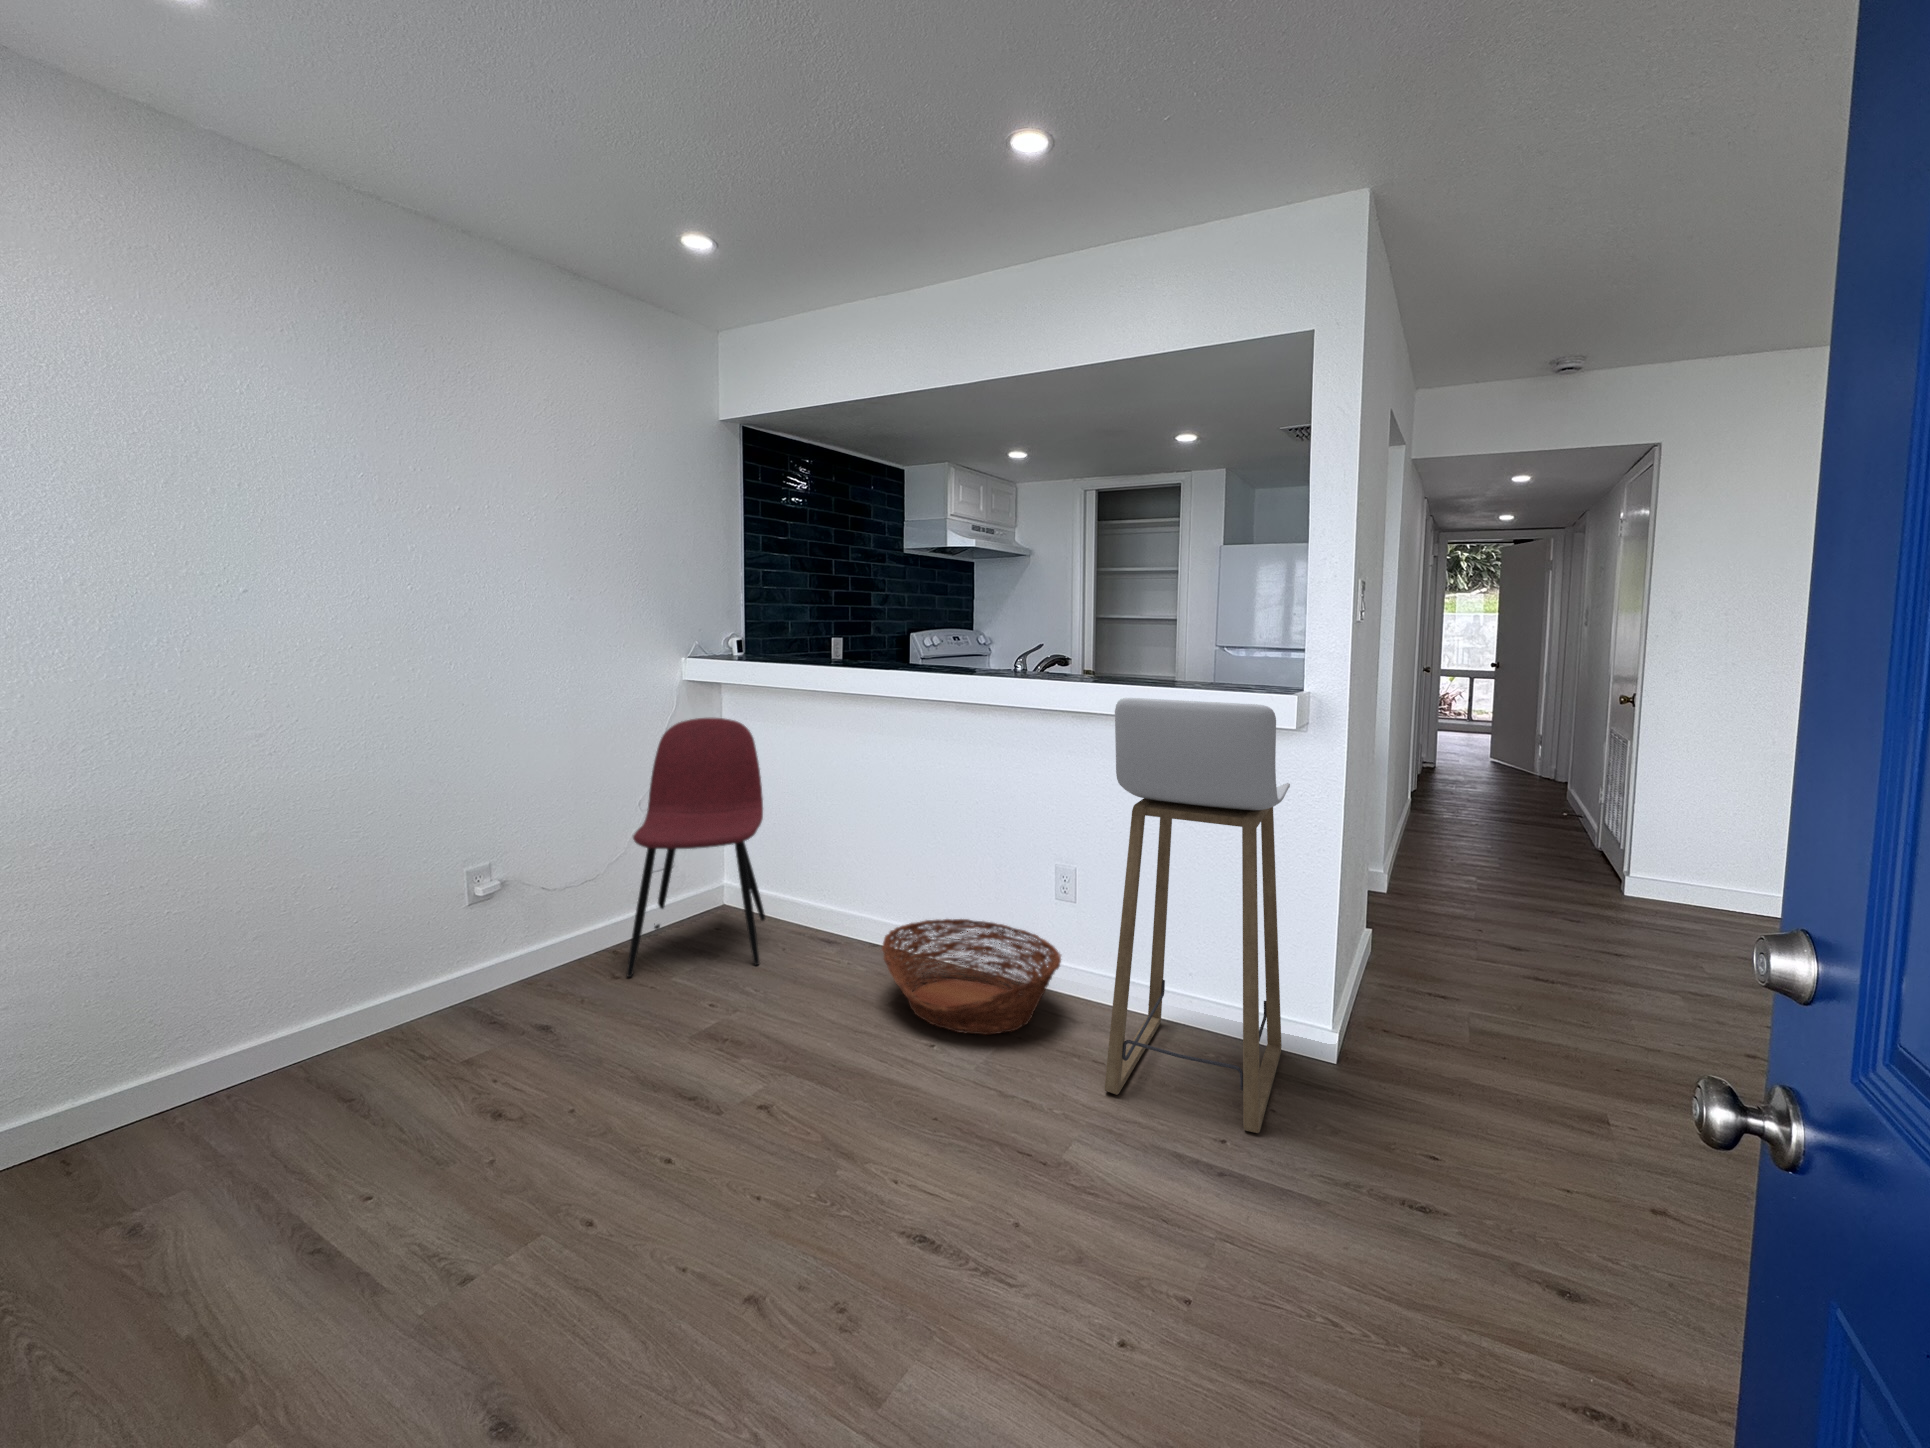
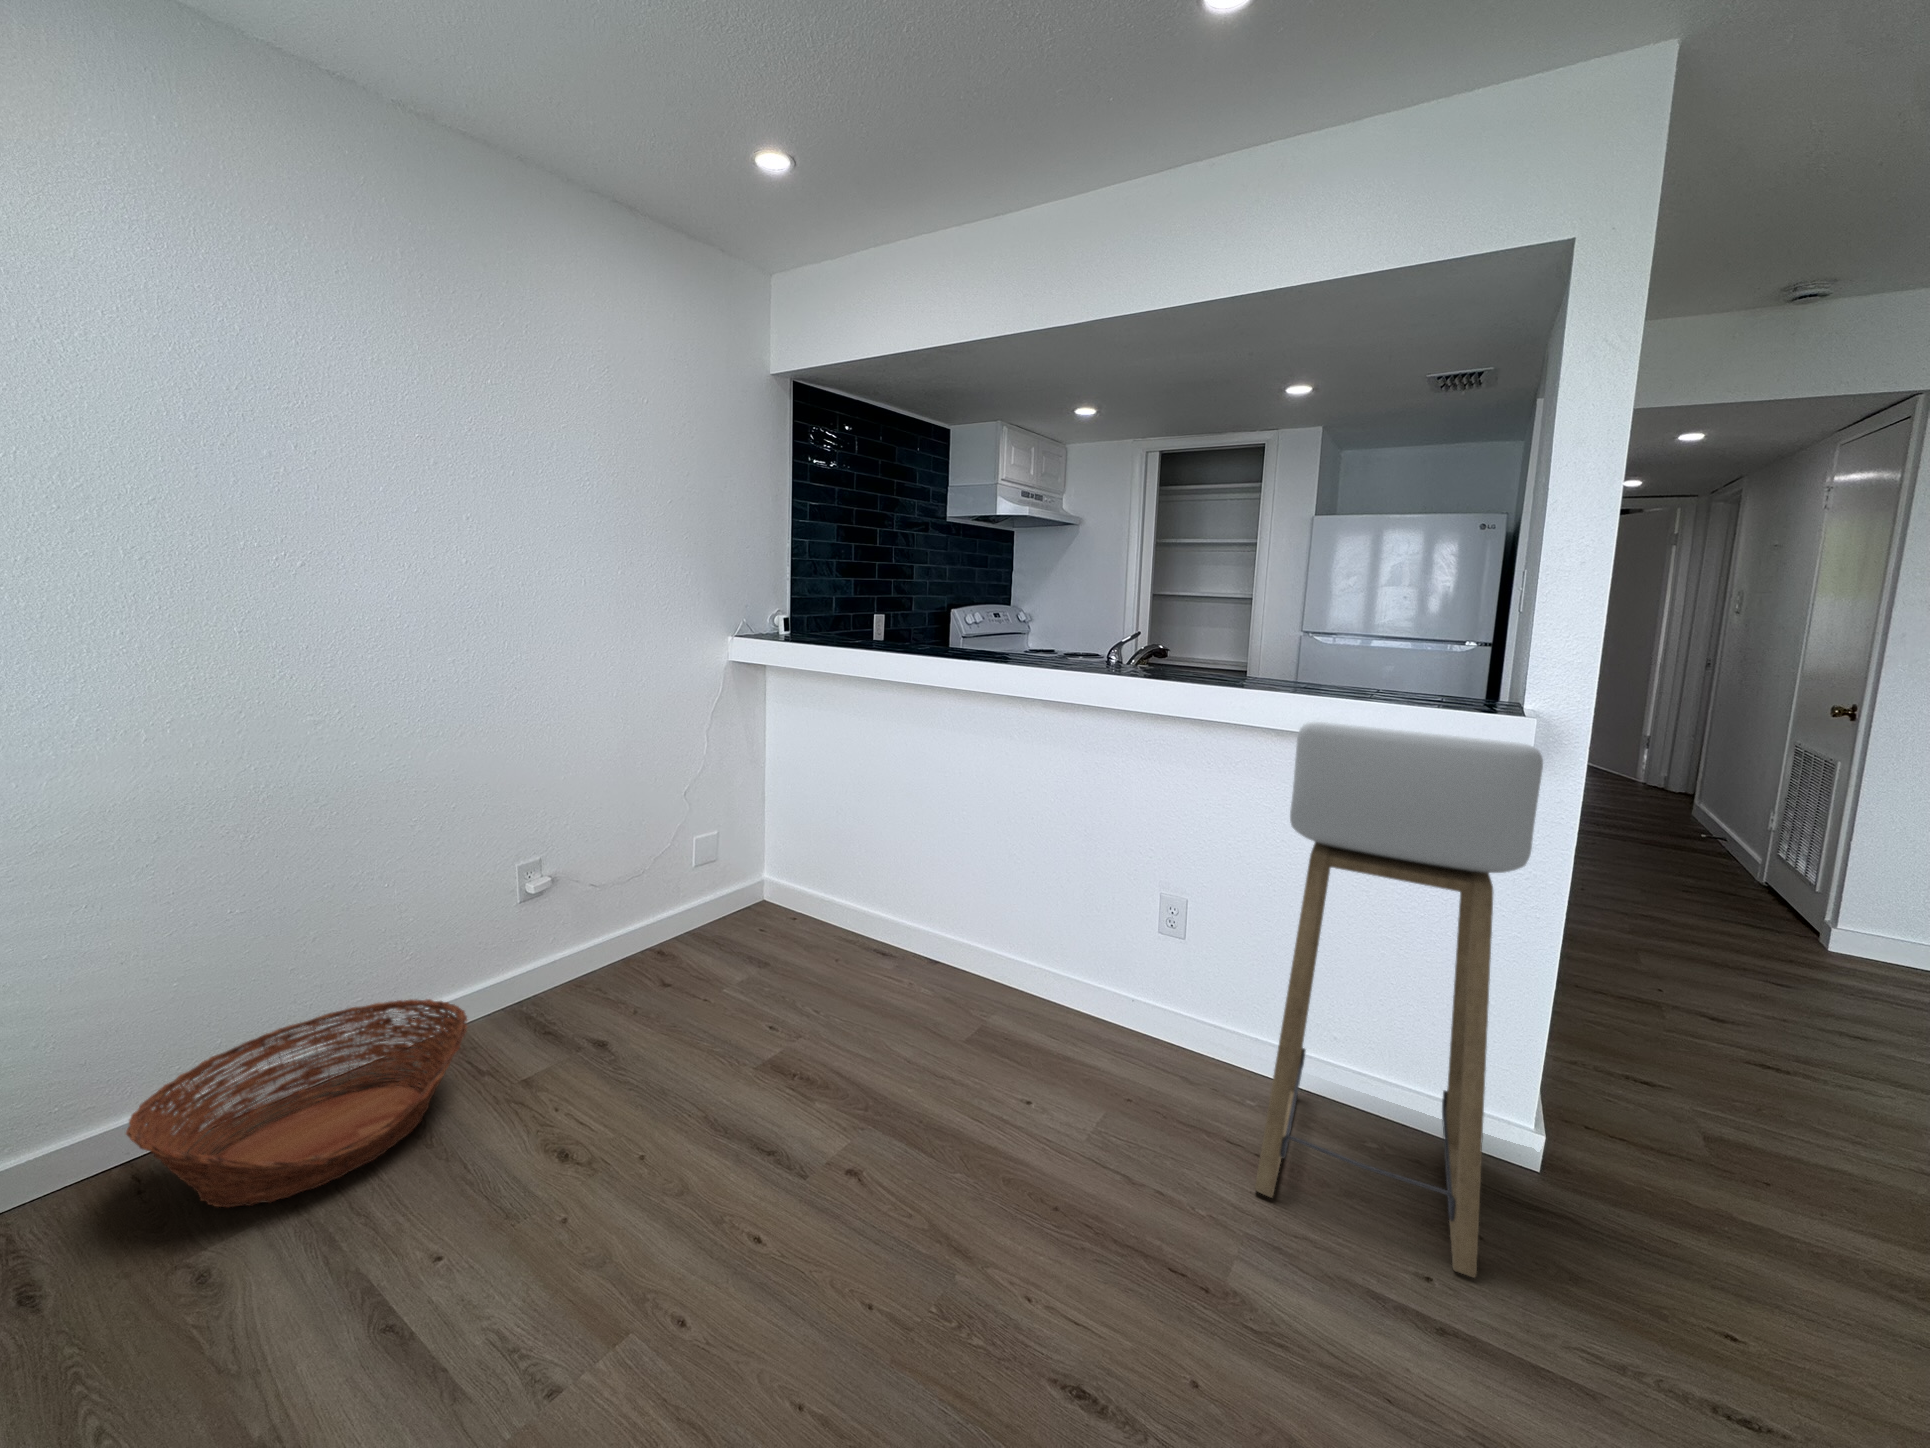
dining chair: present [627,718,765,977] -> none [677,703,813,983]
basket: present [882,919,1061,1035] -> present [126,999,467,1207]

